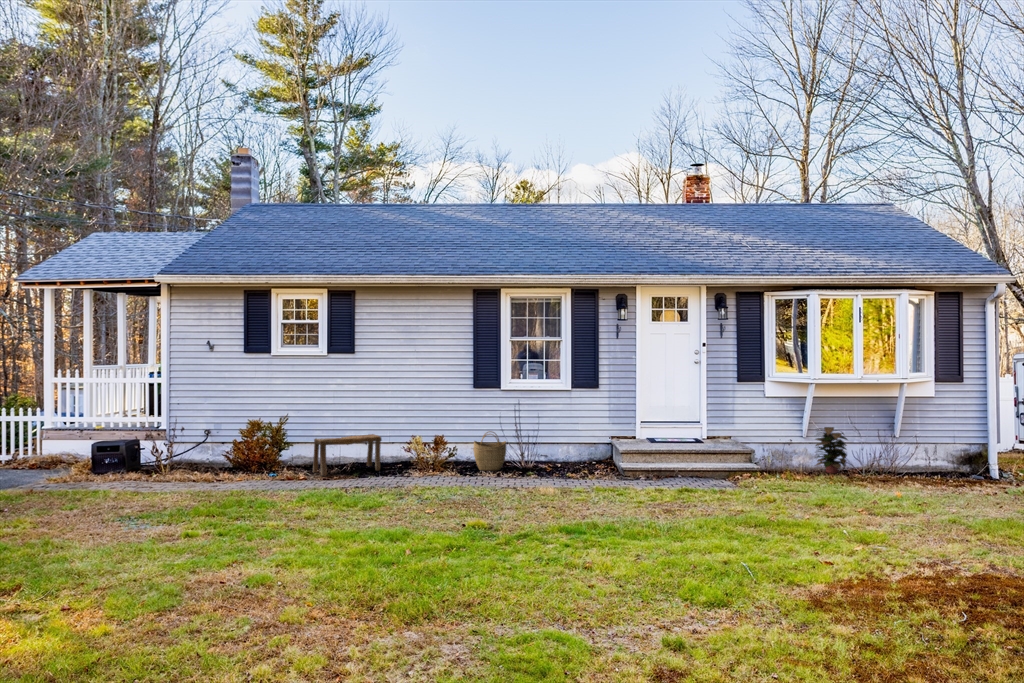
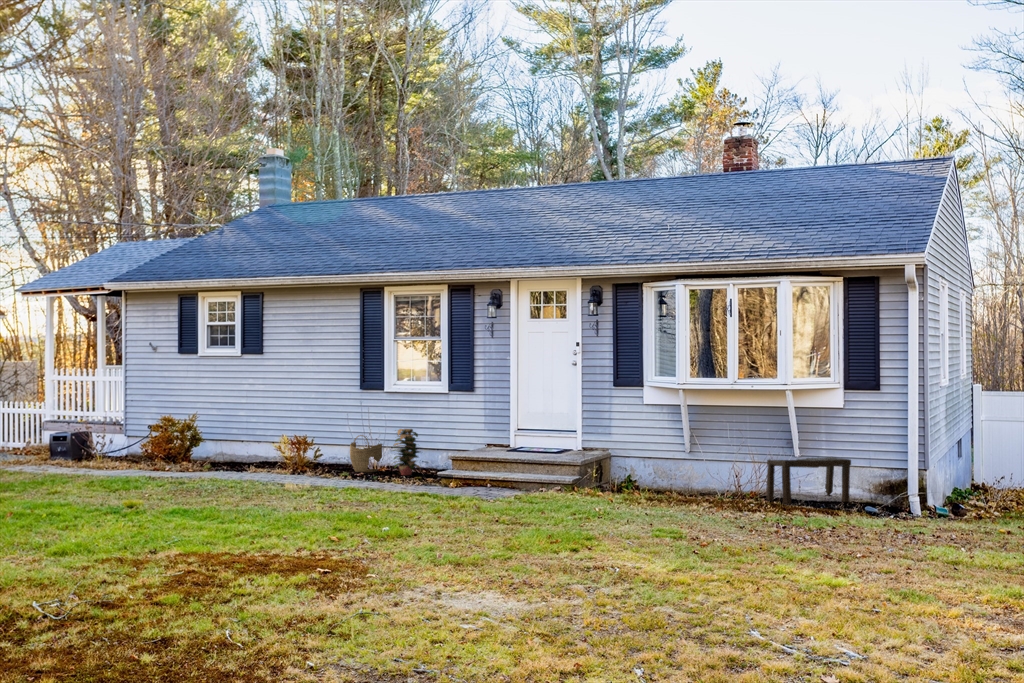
decorative plant: present [816,427,847,473] -> present [393,429,420,475]
bench: present [313,434,382,476] -> present [767,457,851,505]

